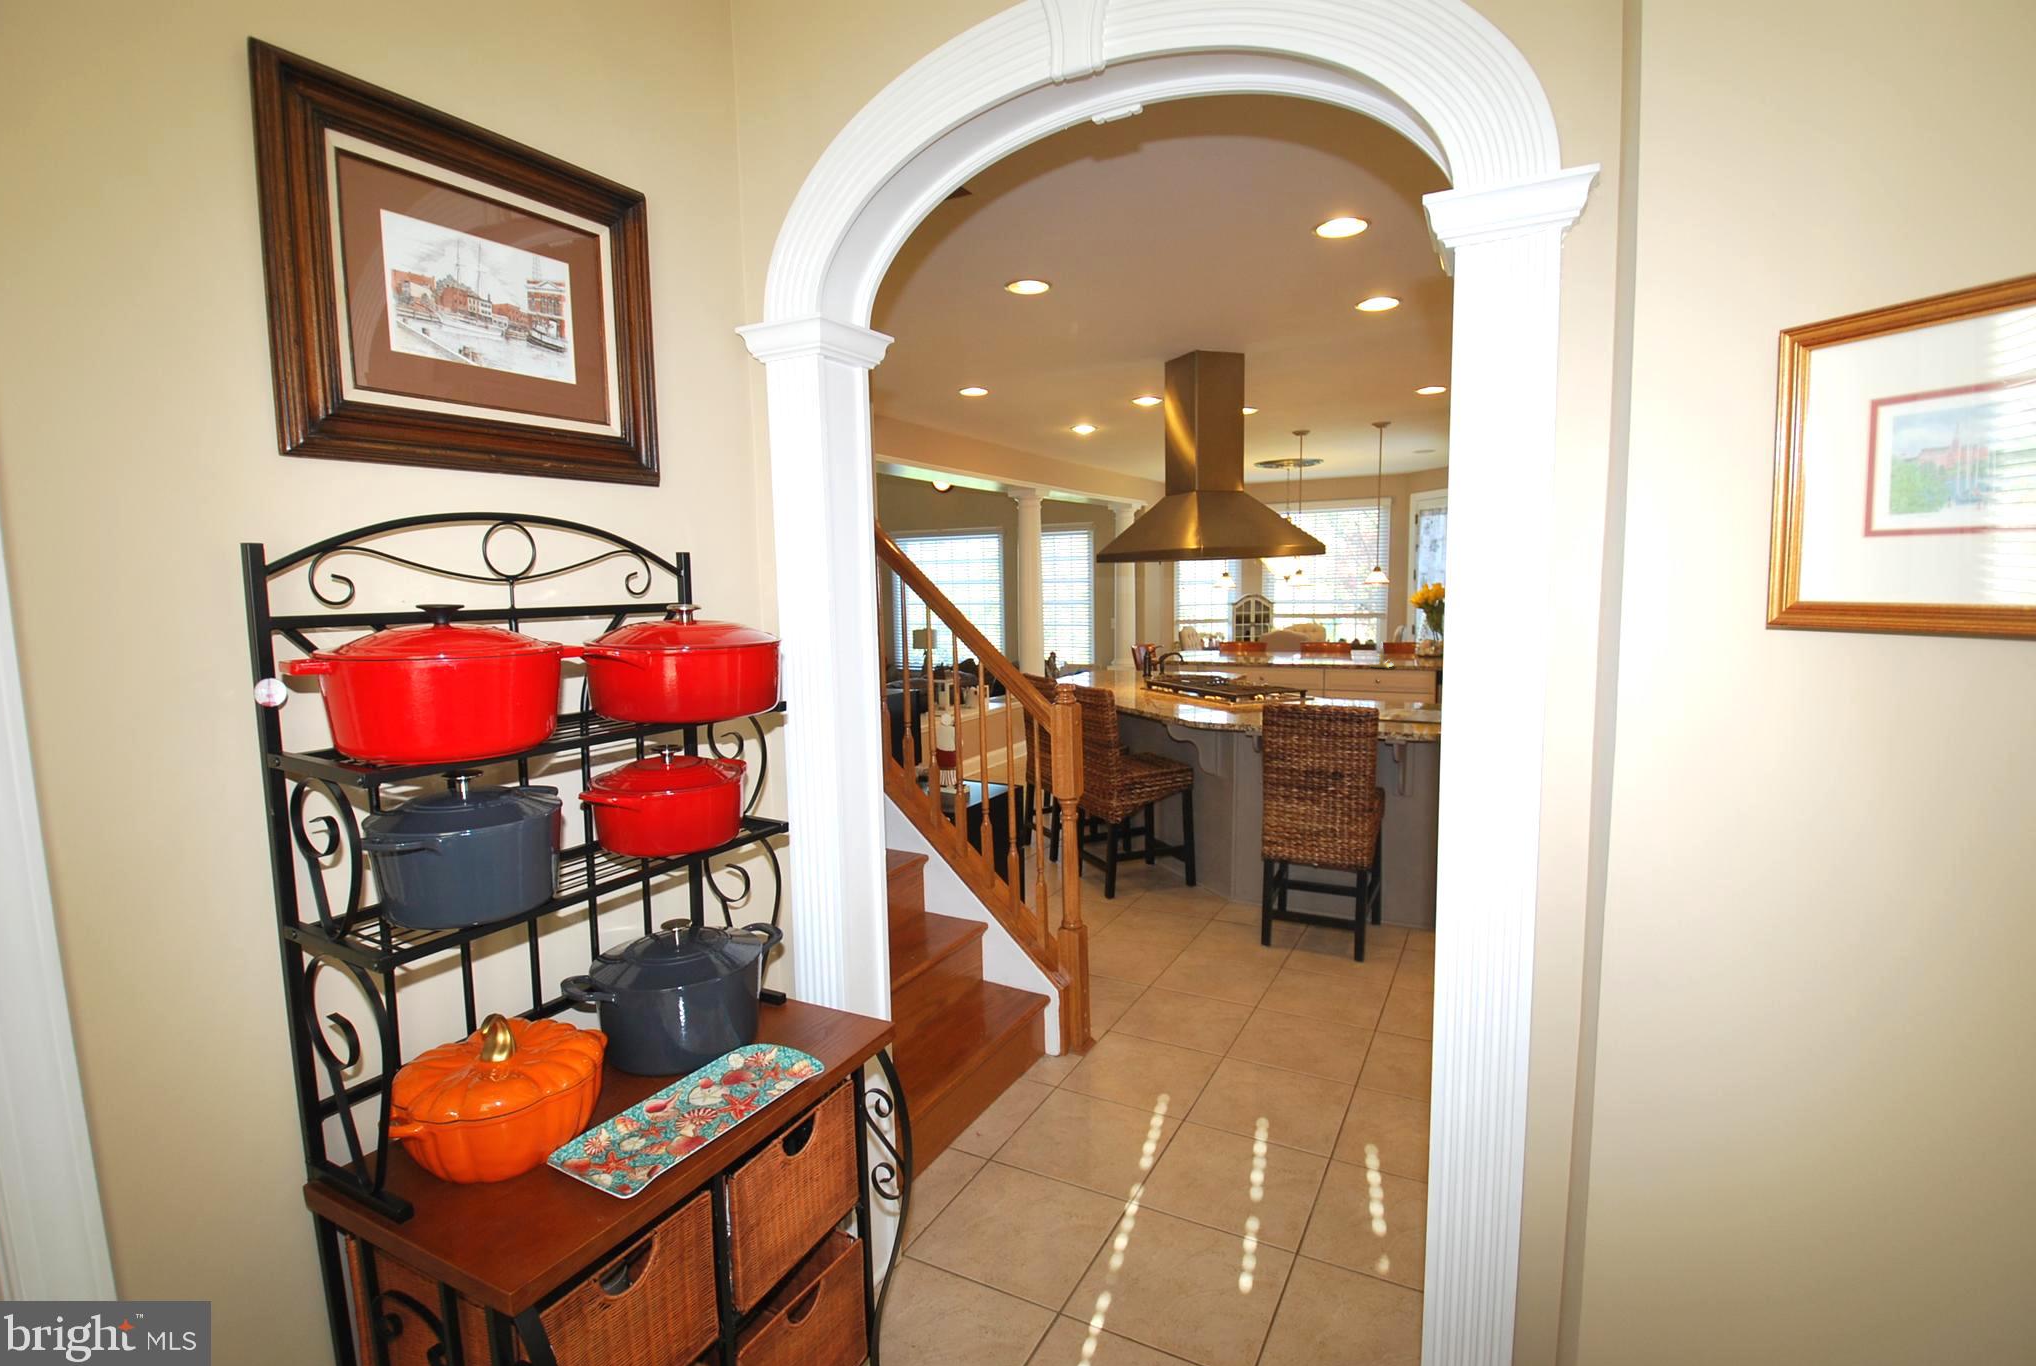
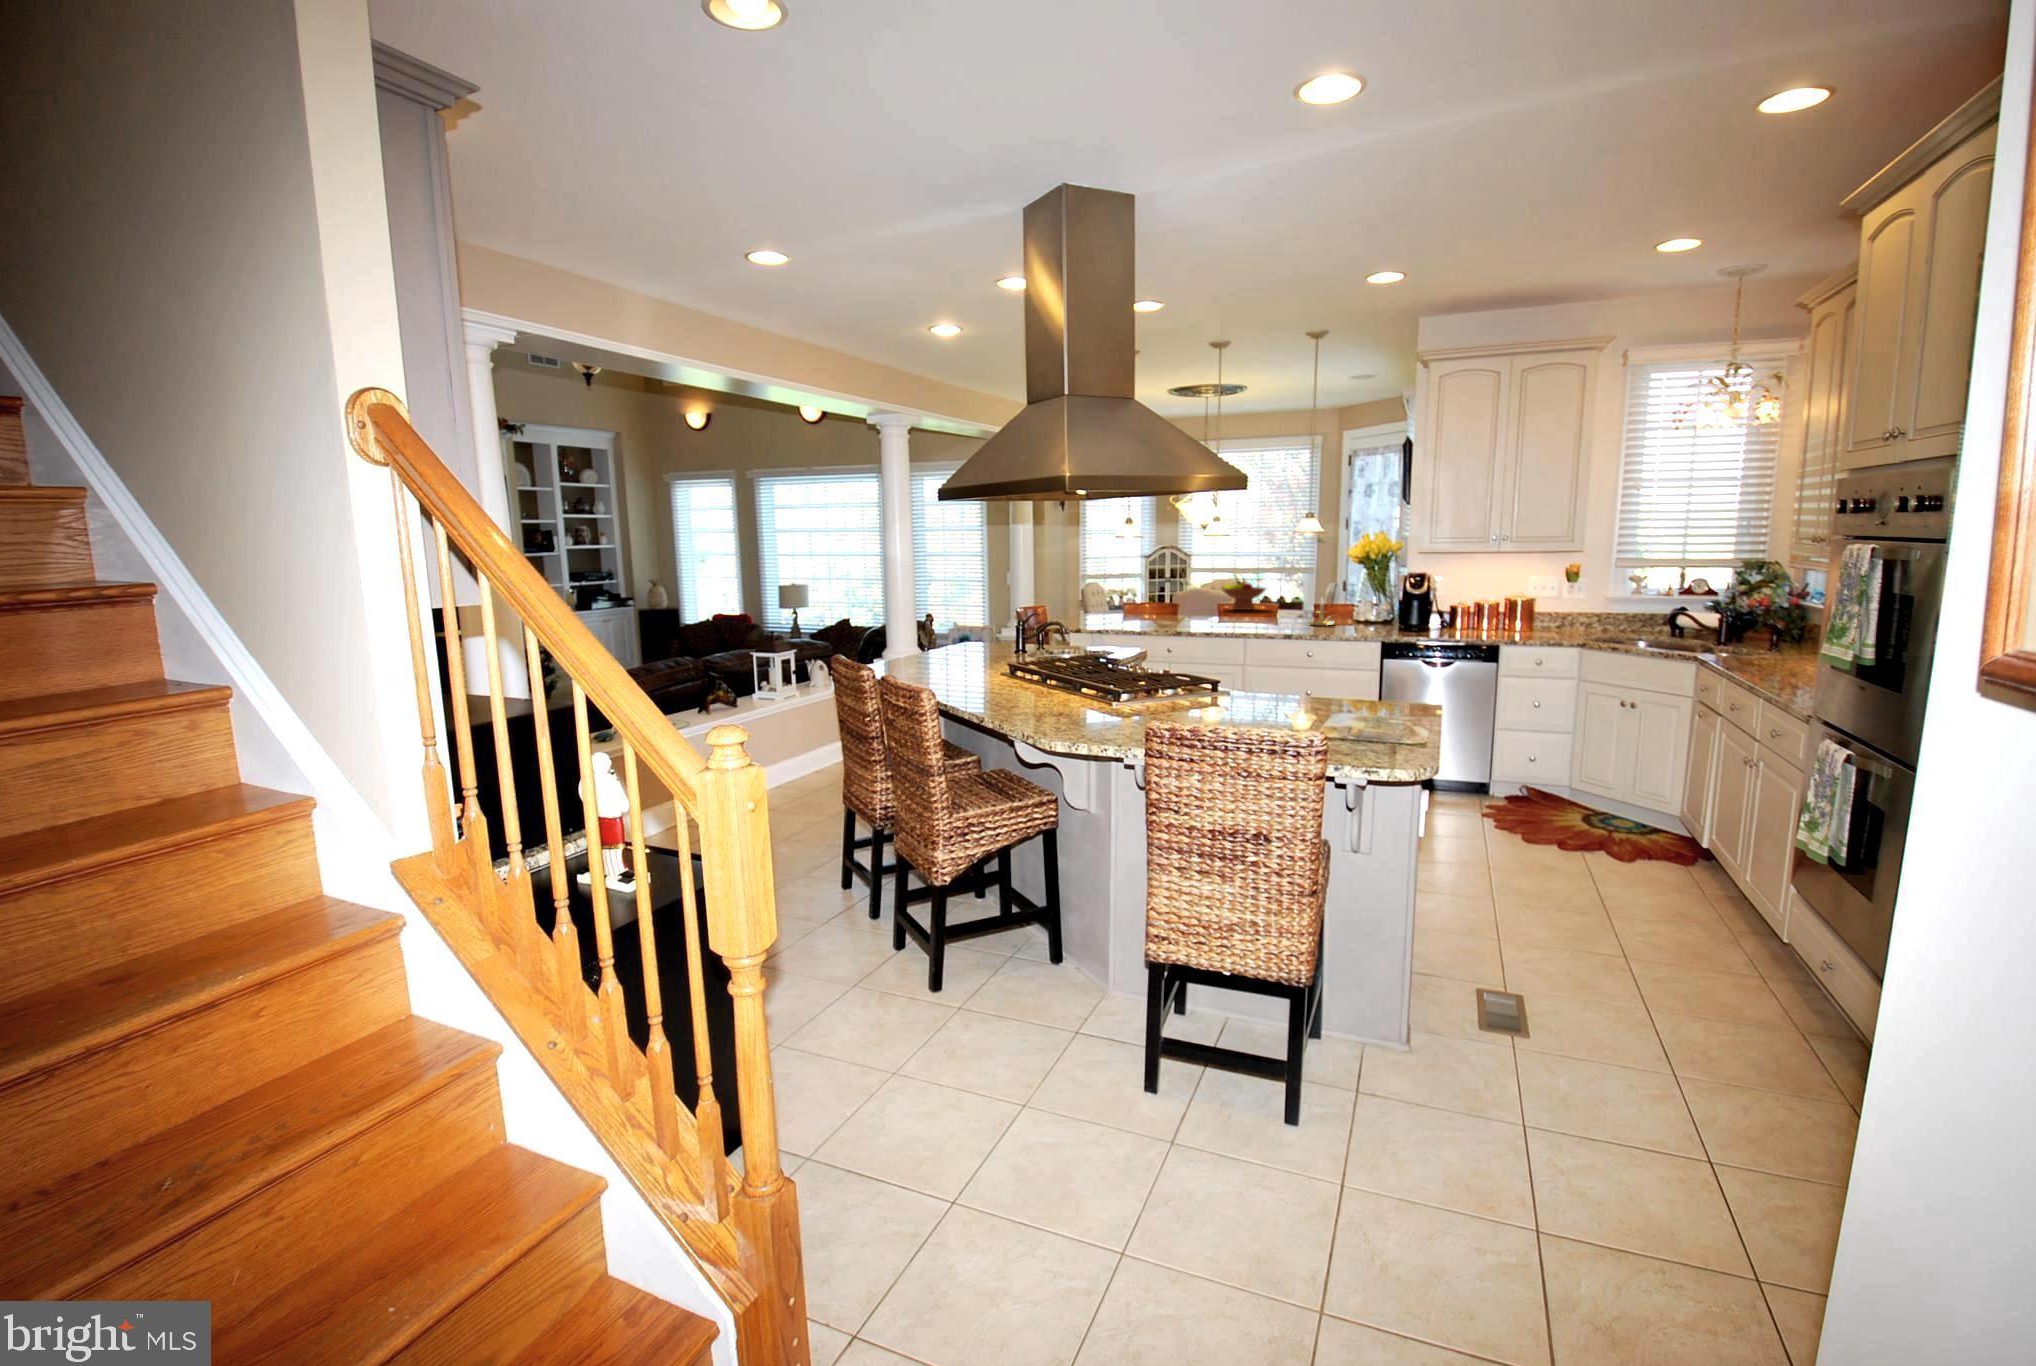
fruit bowl: none [1292,626,1335,653] -> present [1222,580,1266,610]

